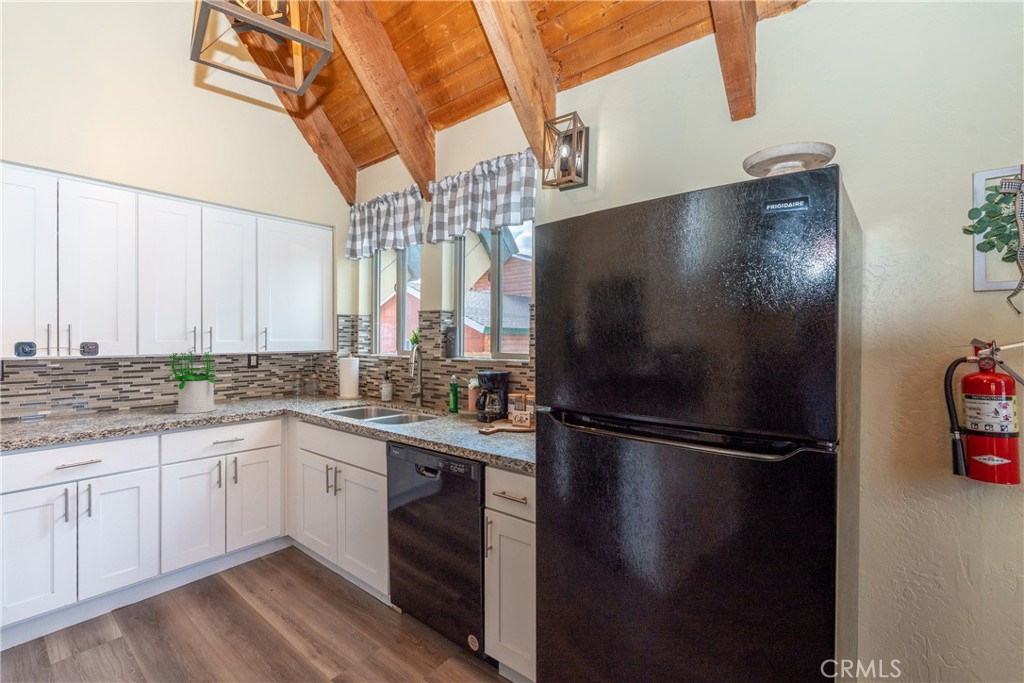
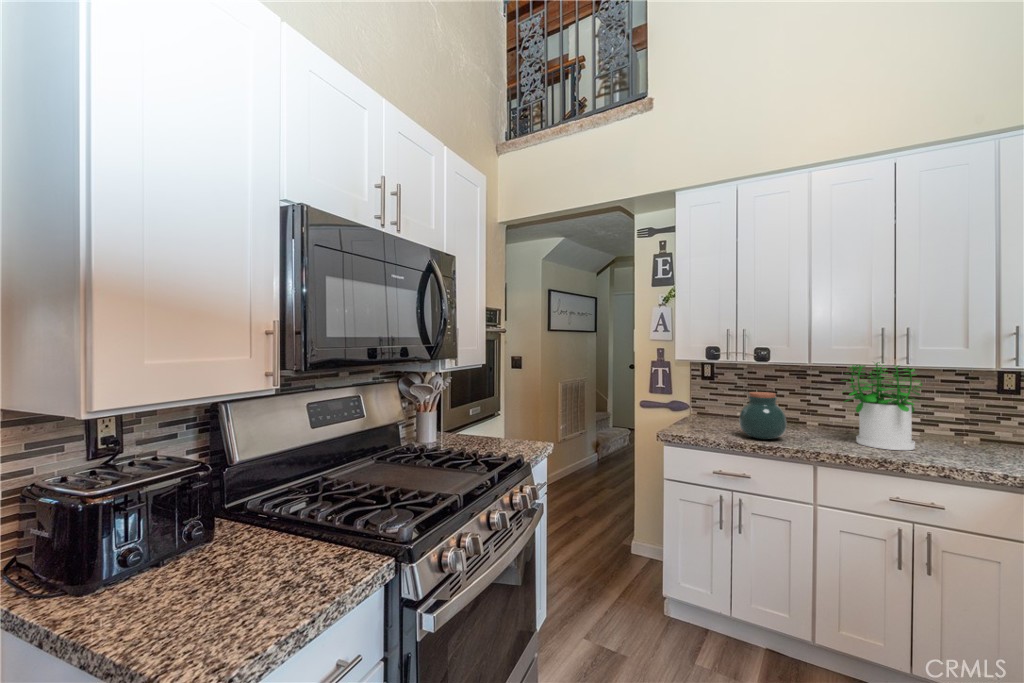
jar: none [75,382,127,426] -> present [739,392,787,439]

